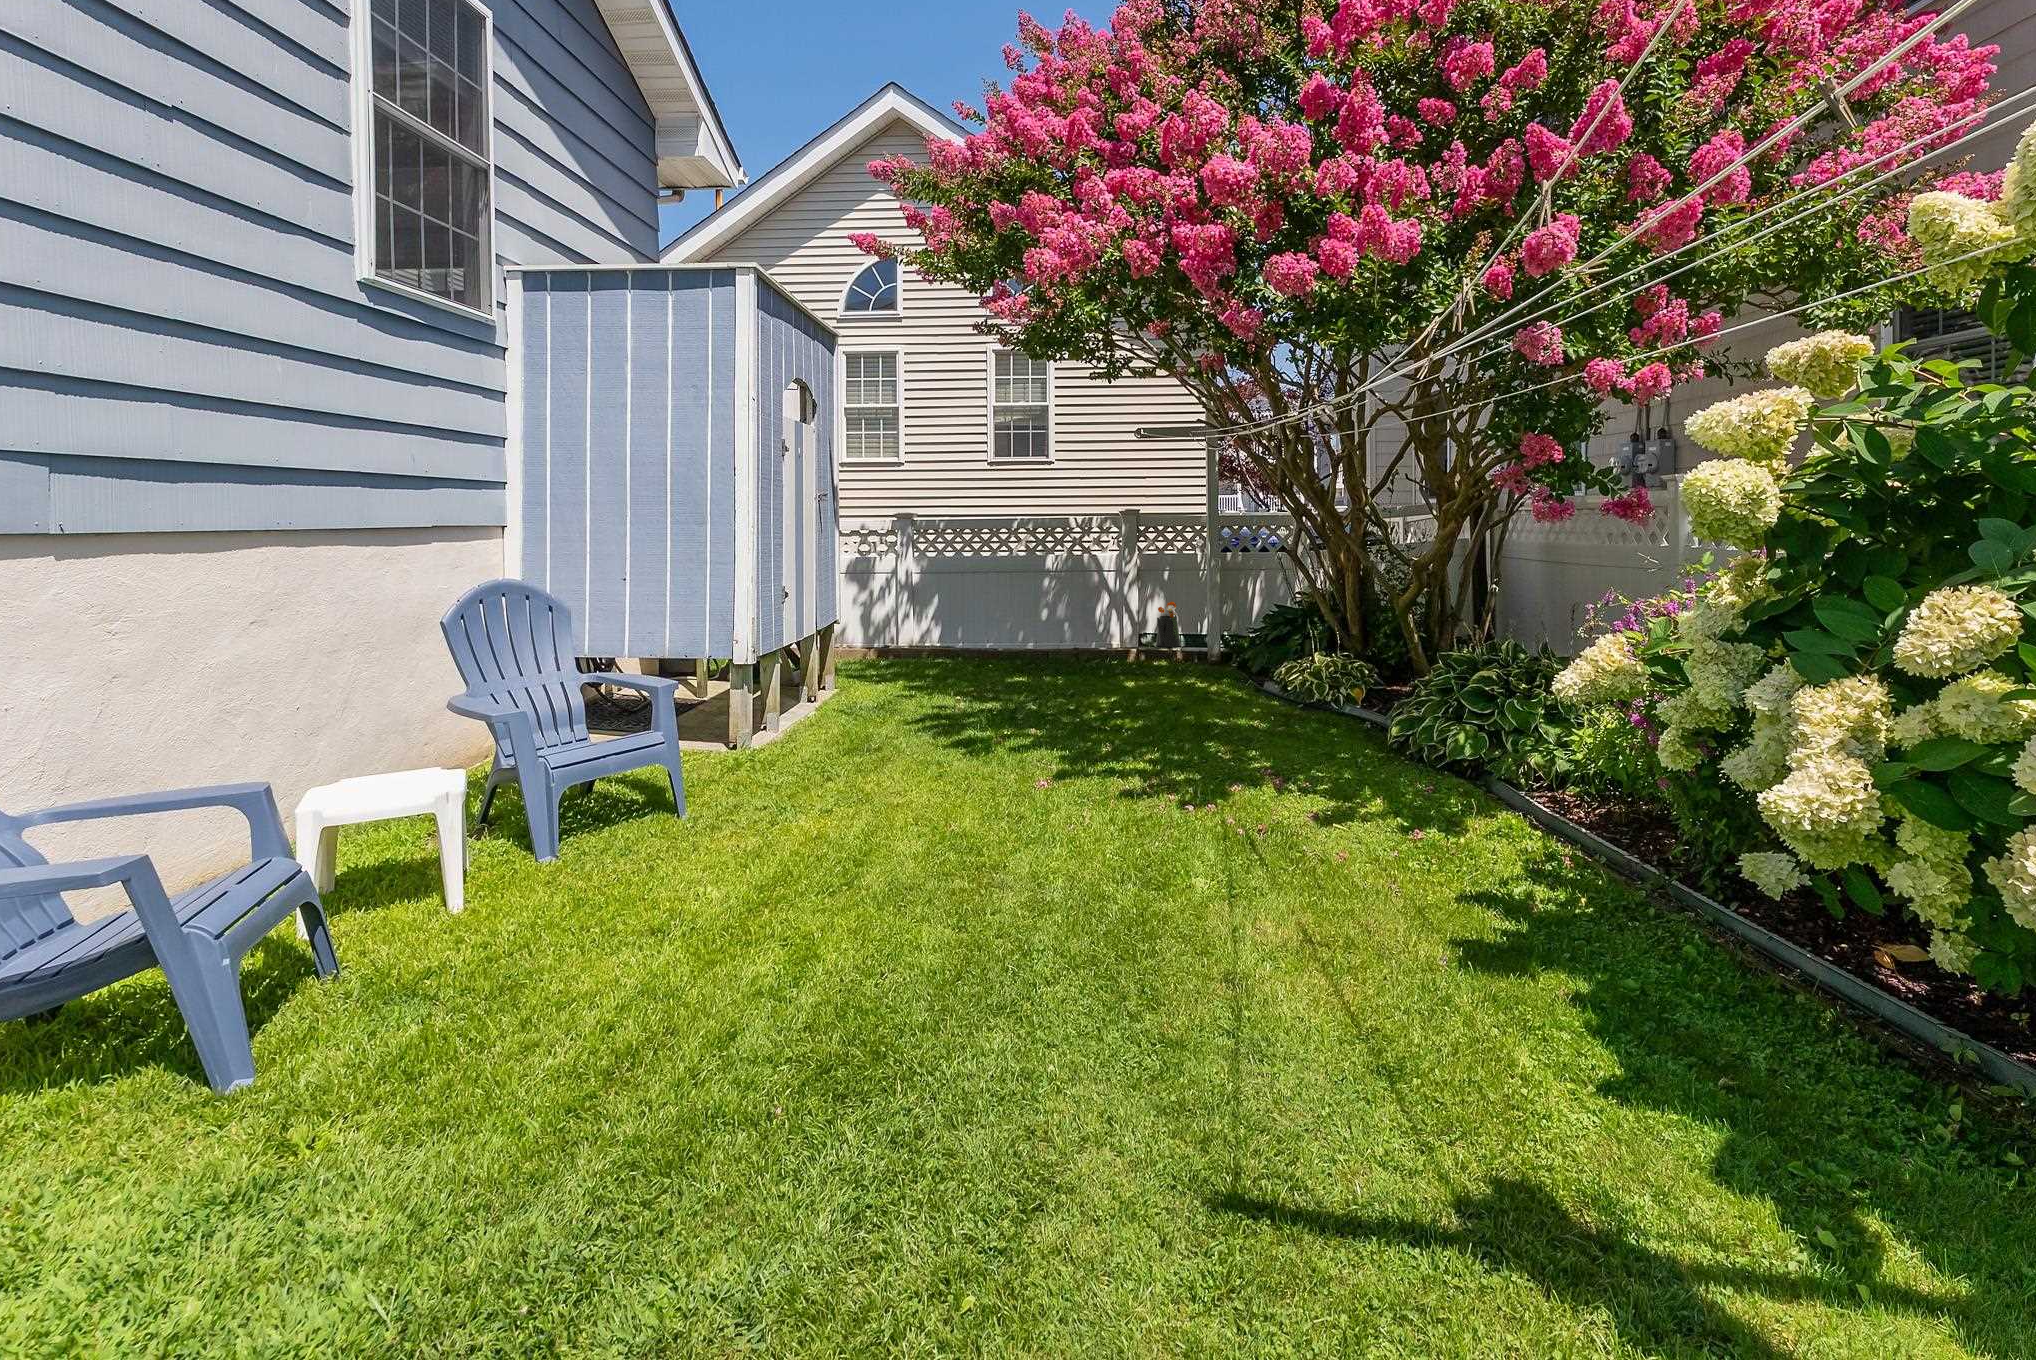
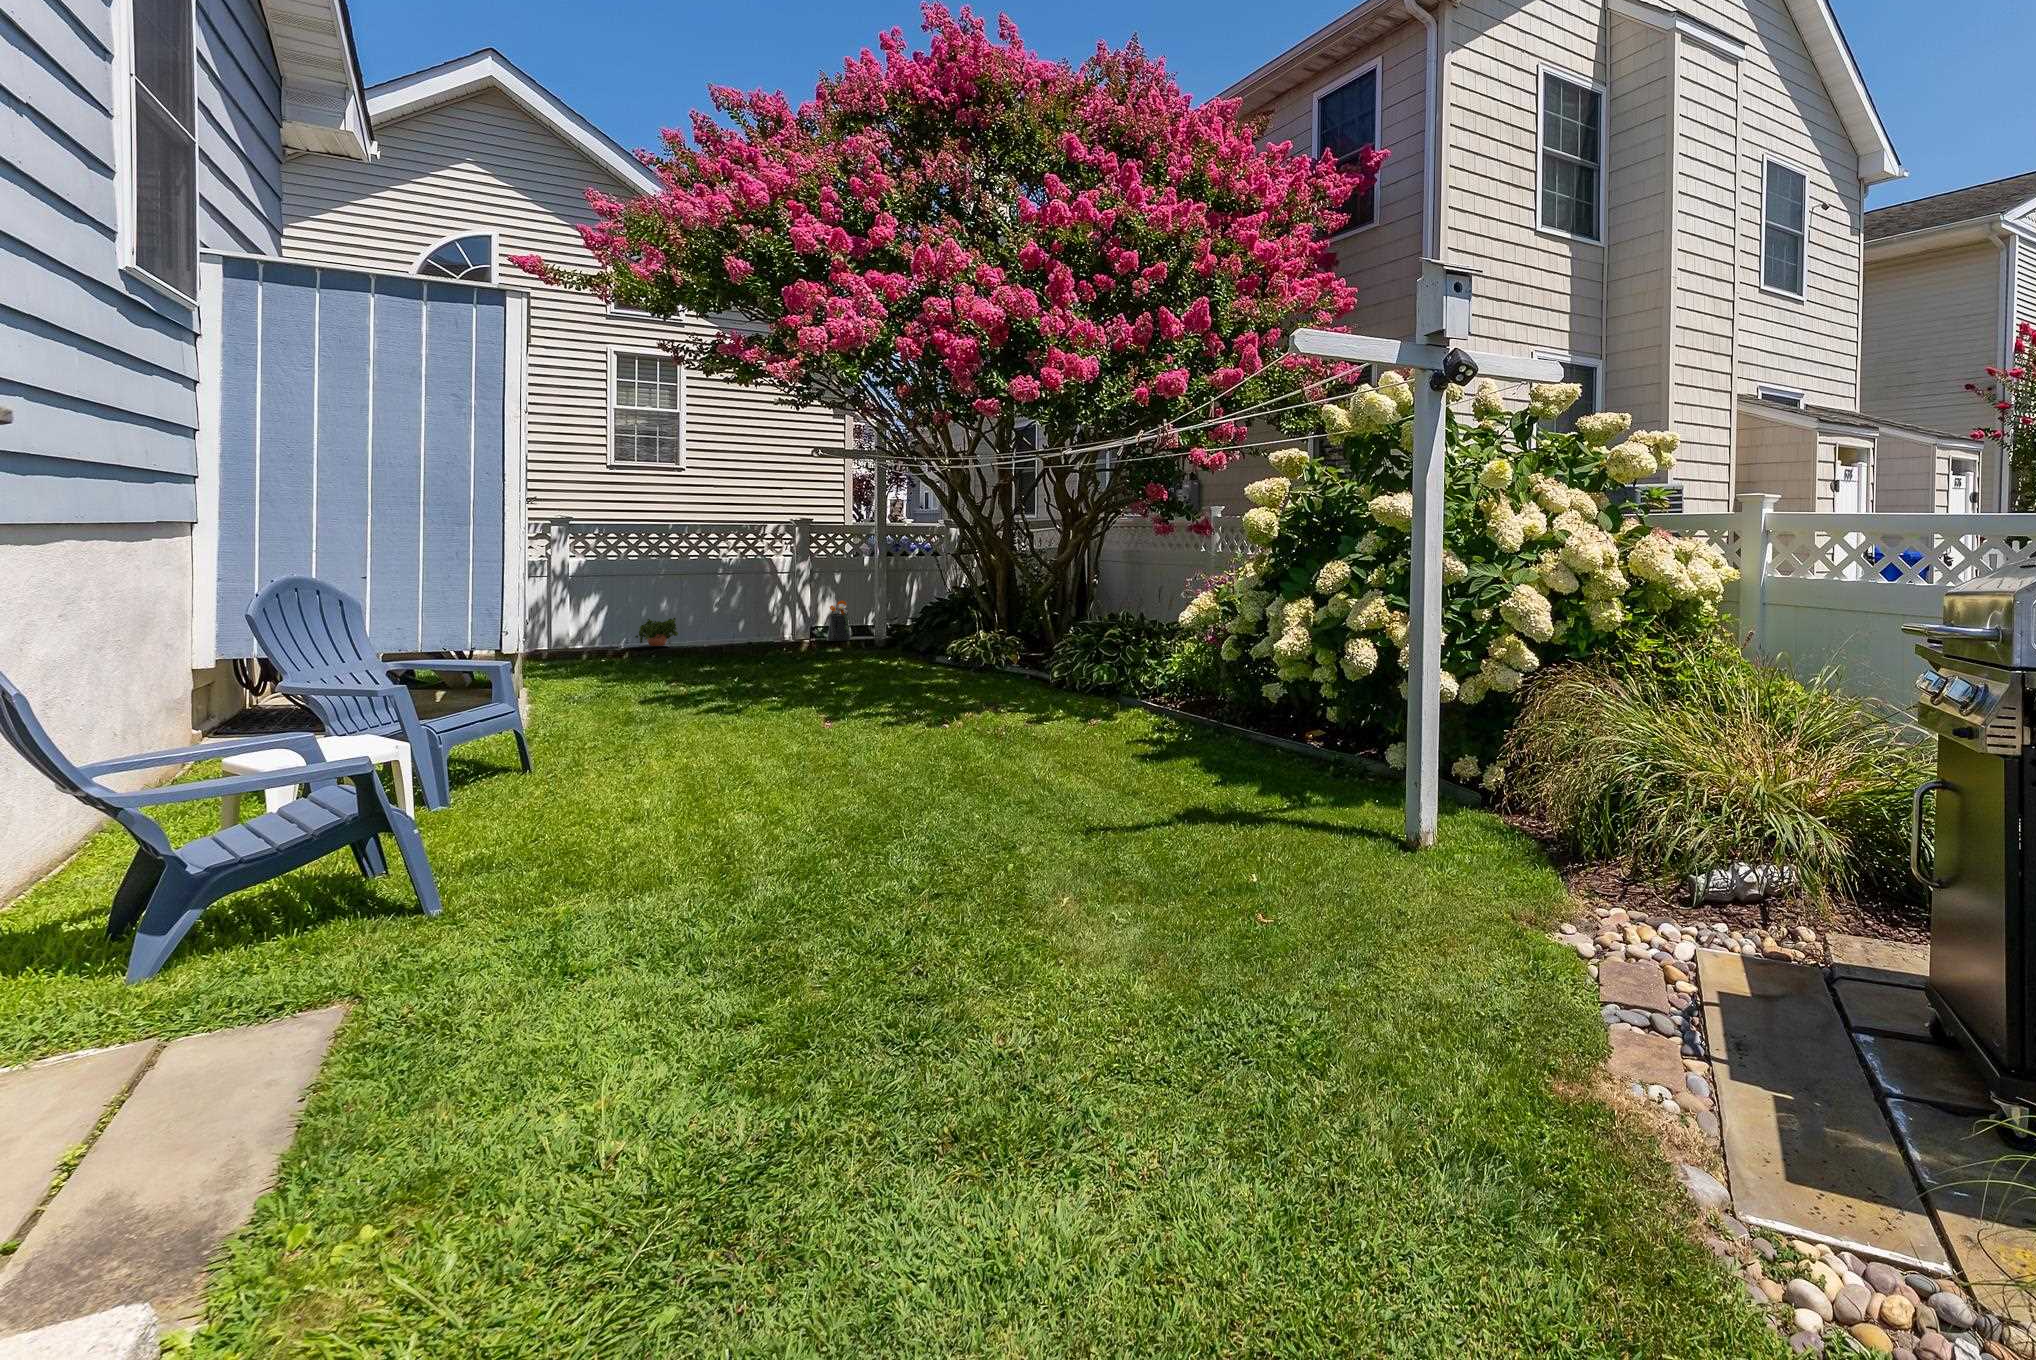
potted plant: none [974,613,1014,644] -> present [635,618,678,646]

